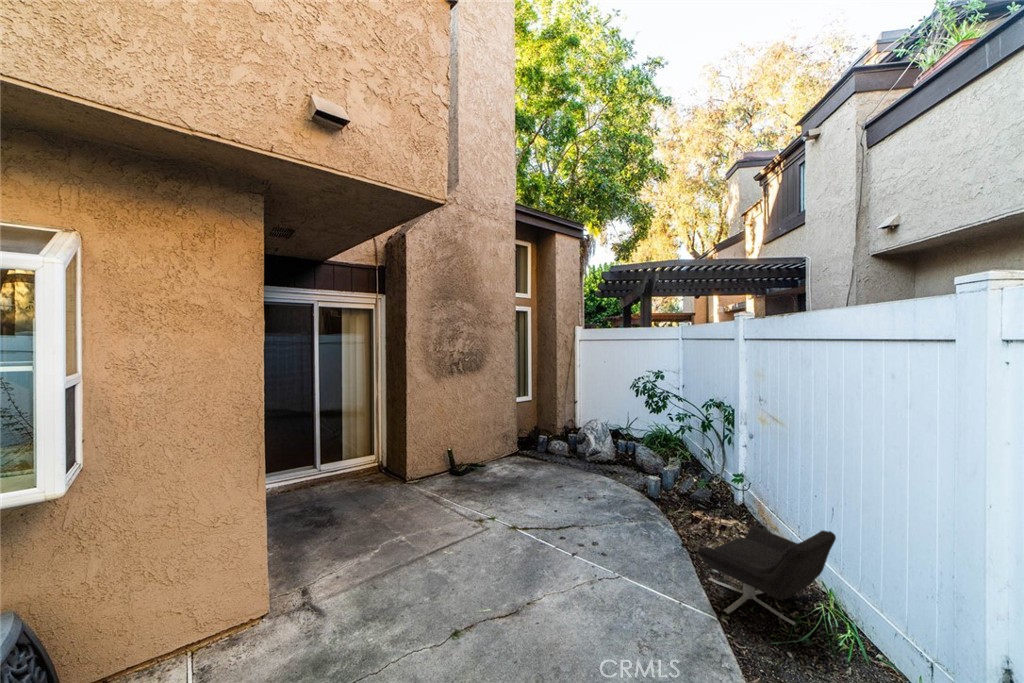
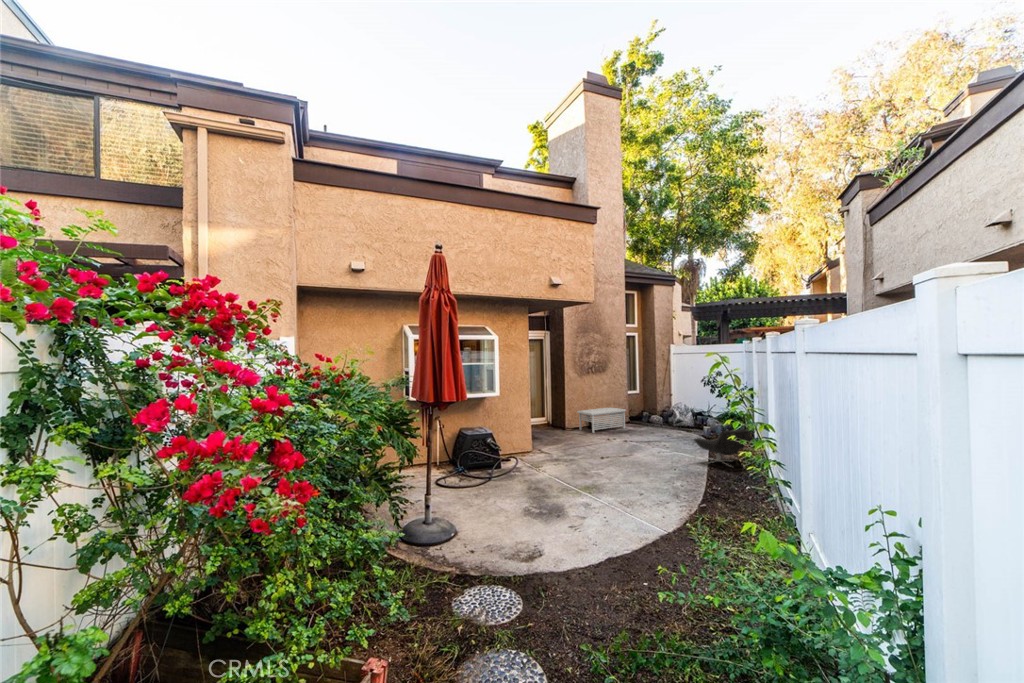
storage bench: none [430,430,515,487] -> present [577,407,626,433]

